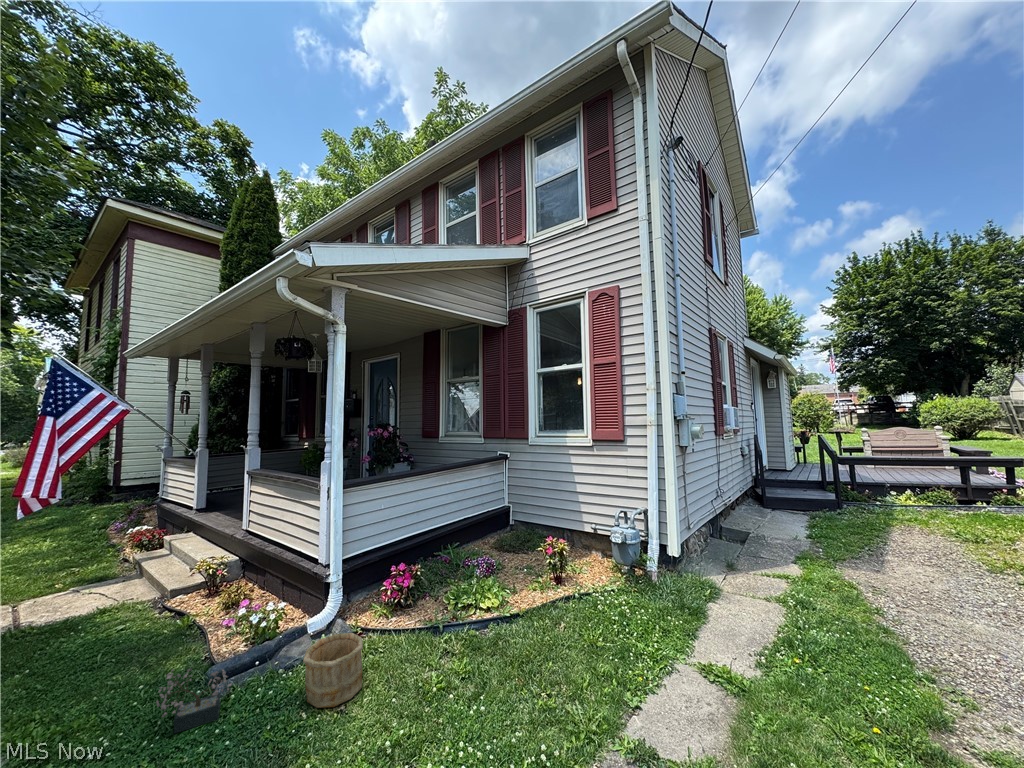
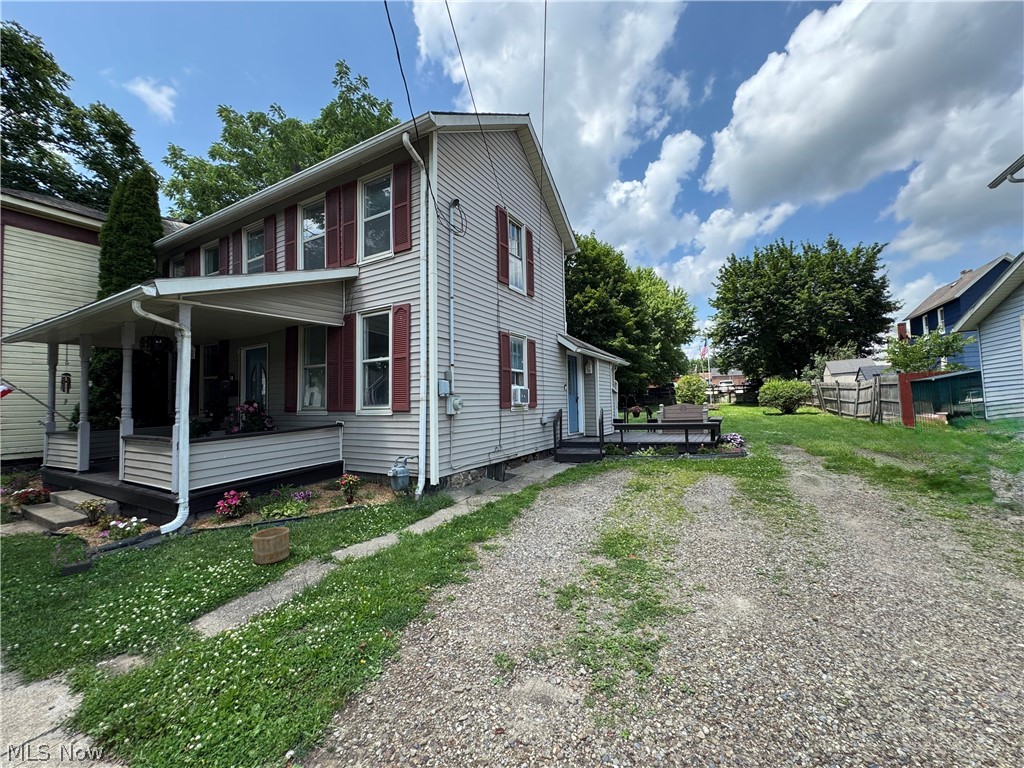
wooden bucket: present [303,633,363,708] -> present [251,526,290,564]

